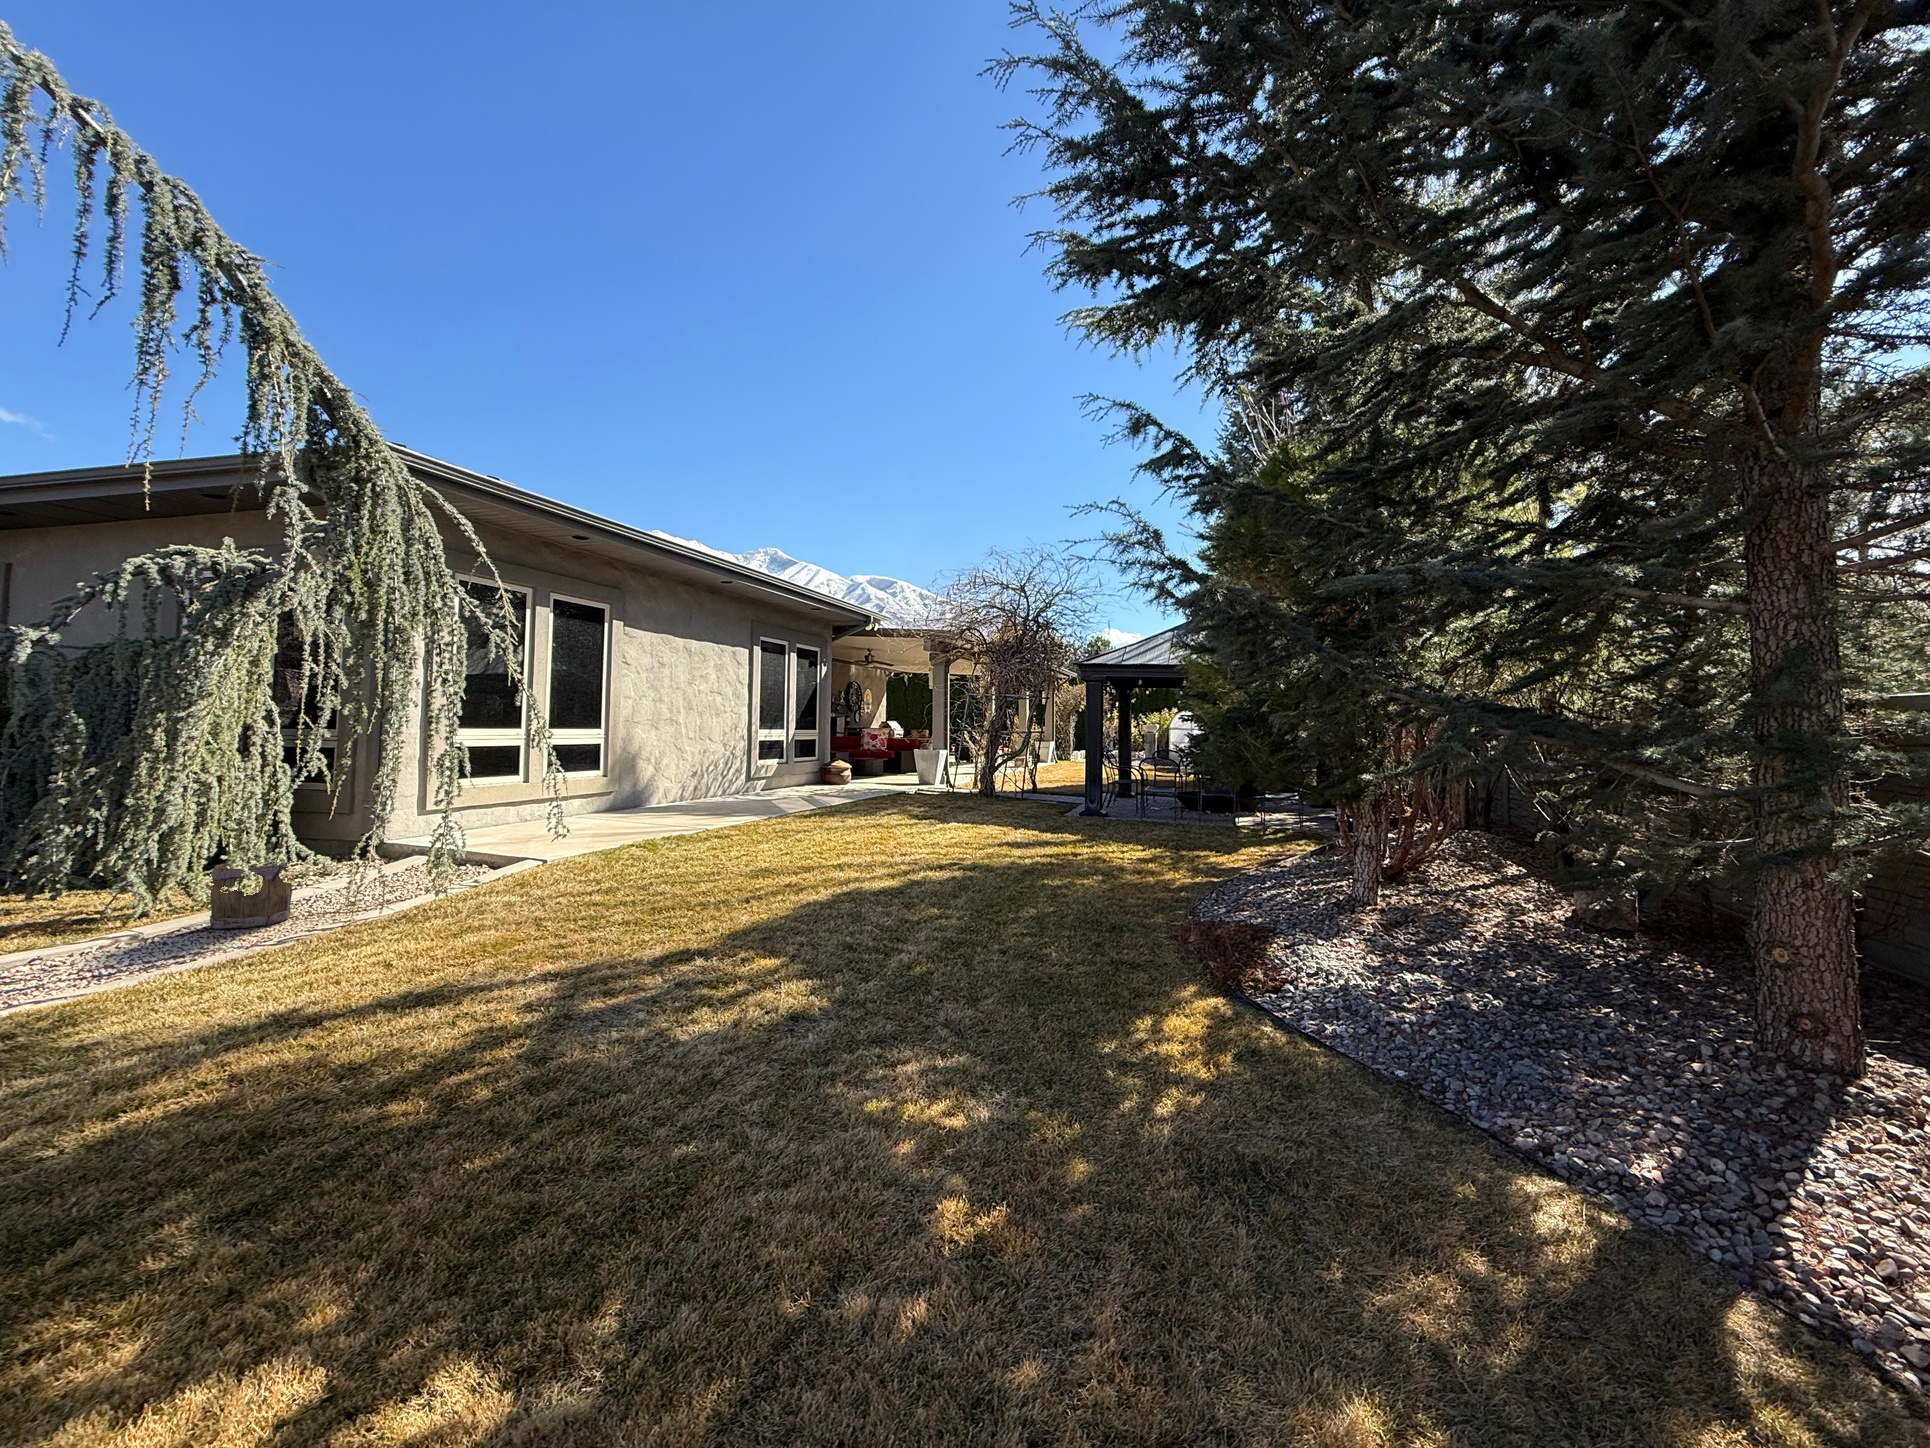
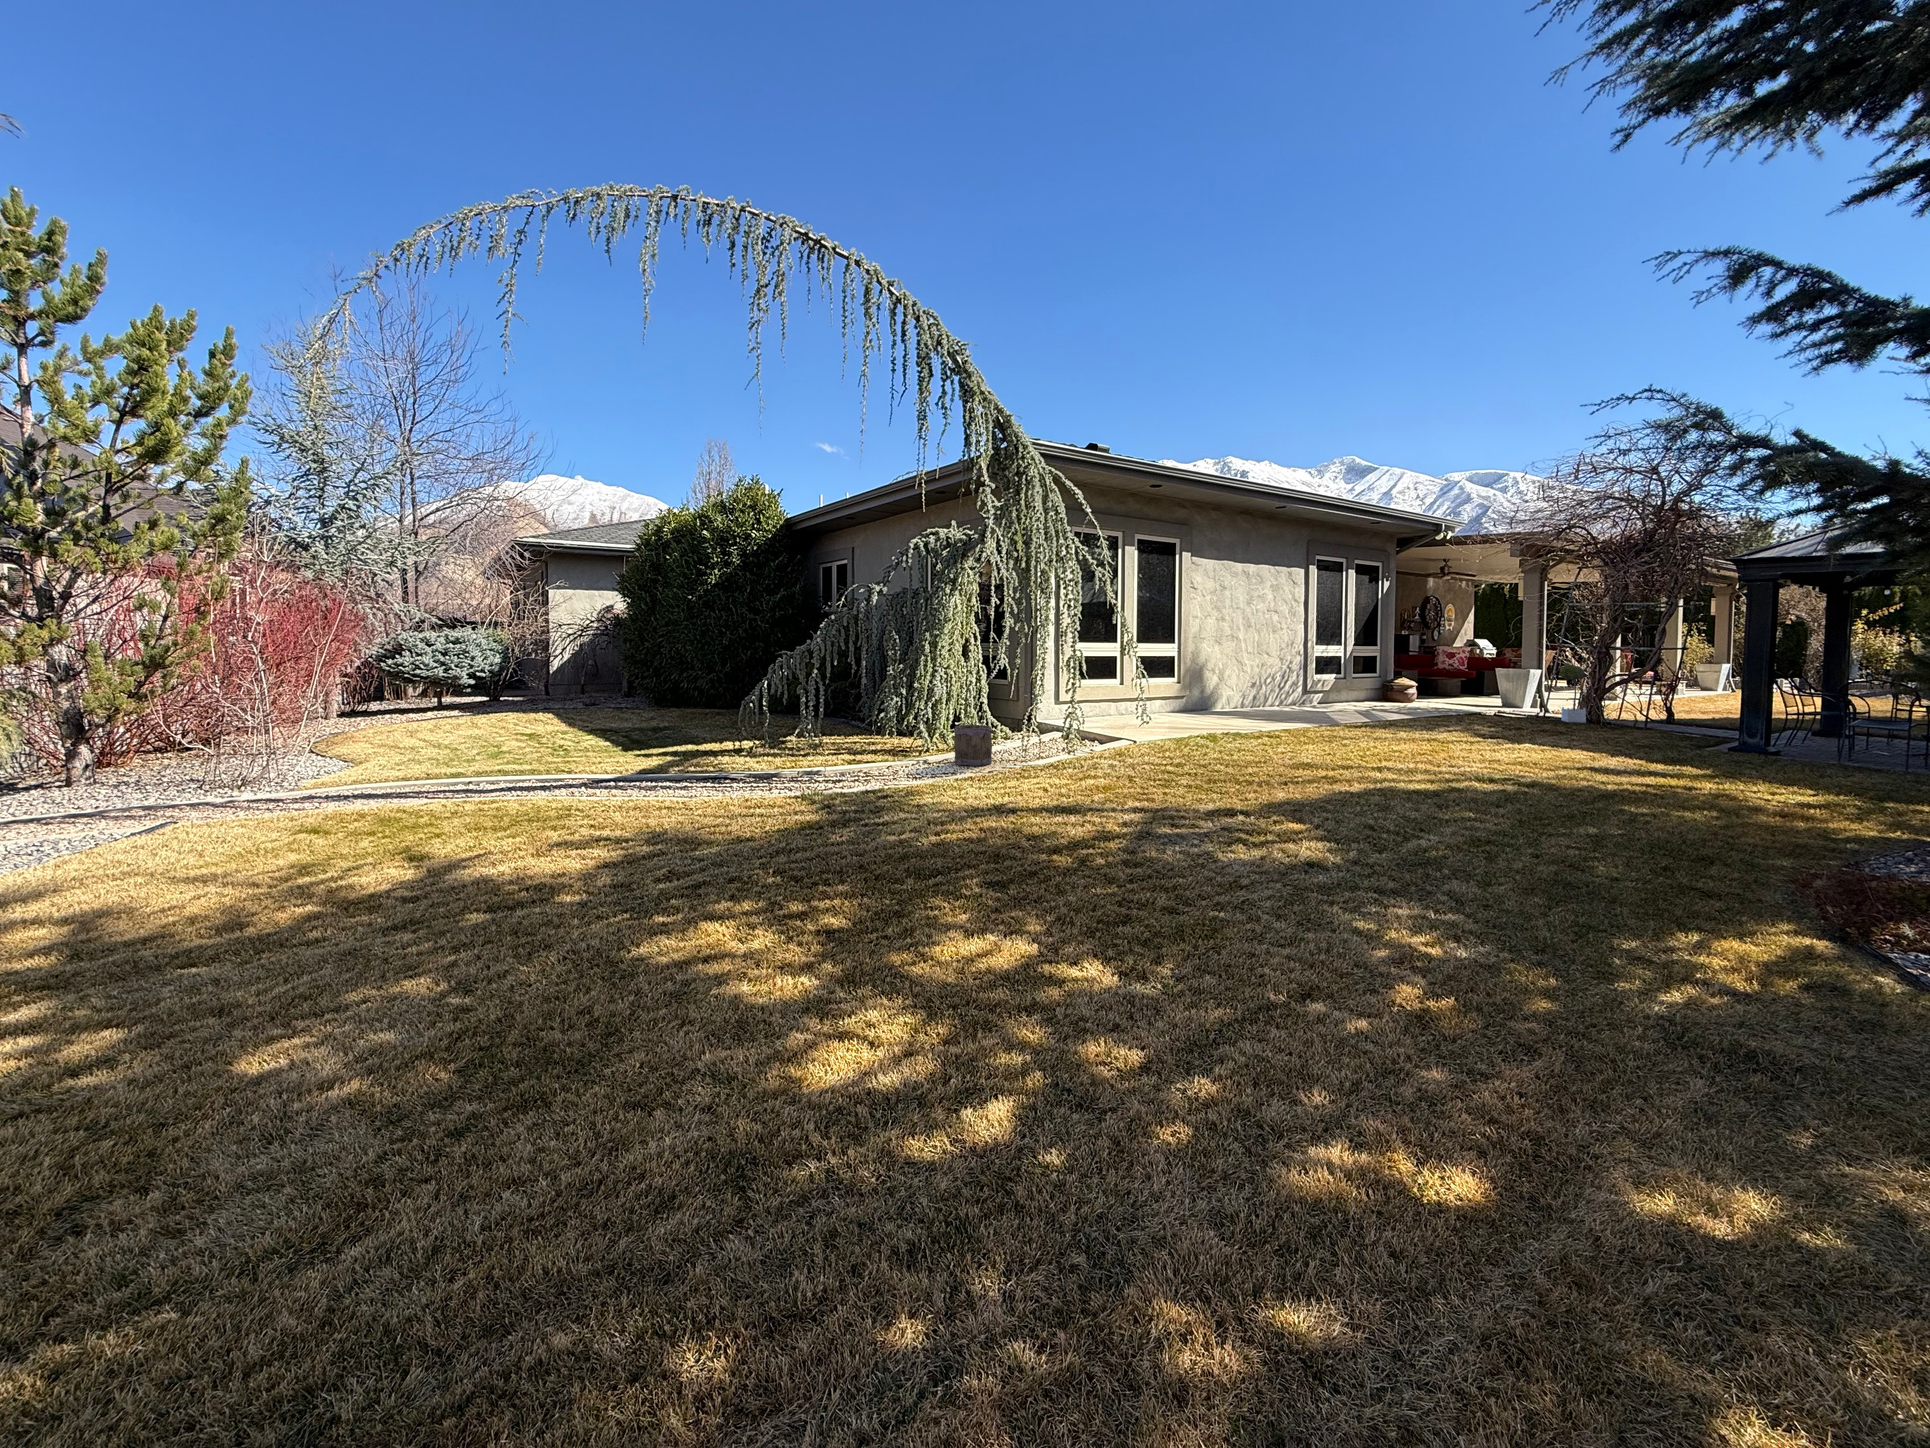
potted tree: none [965,746,986,797] -> present [1560,664,1588,723]

